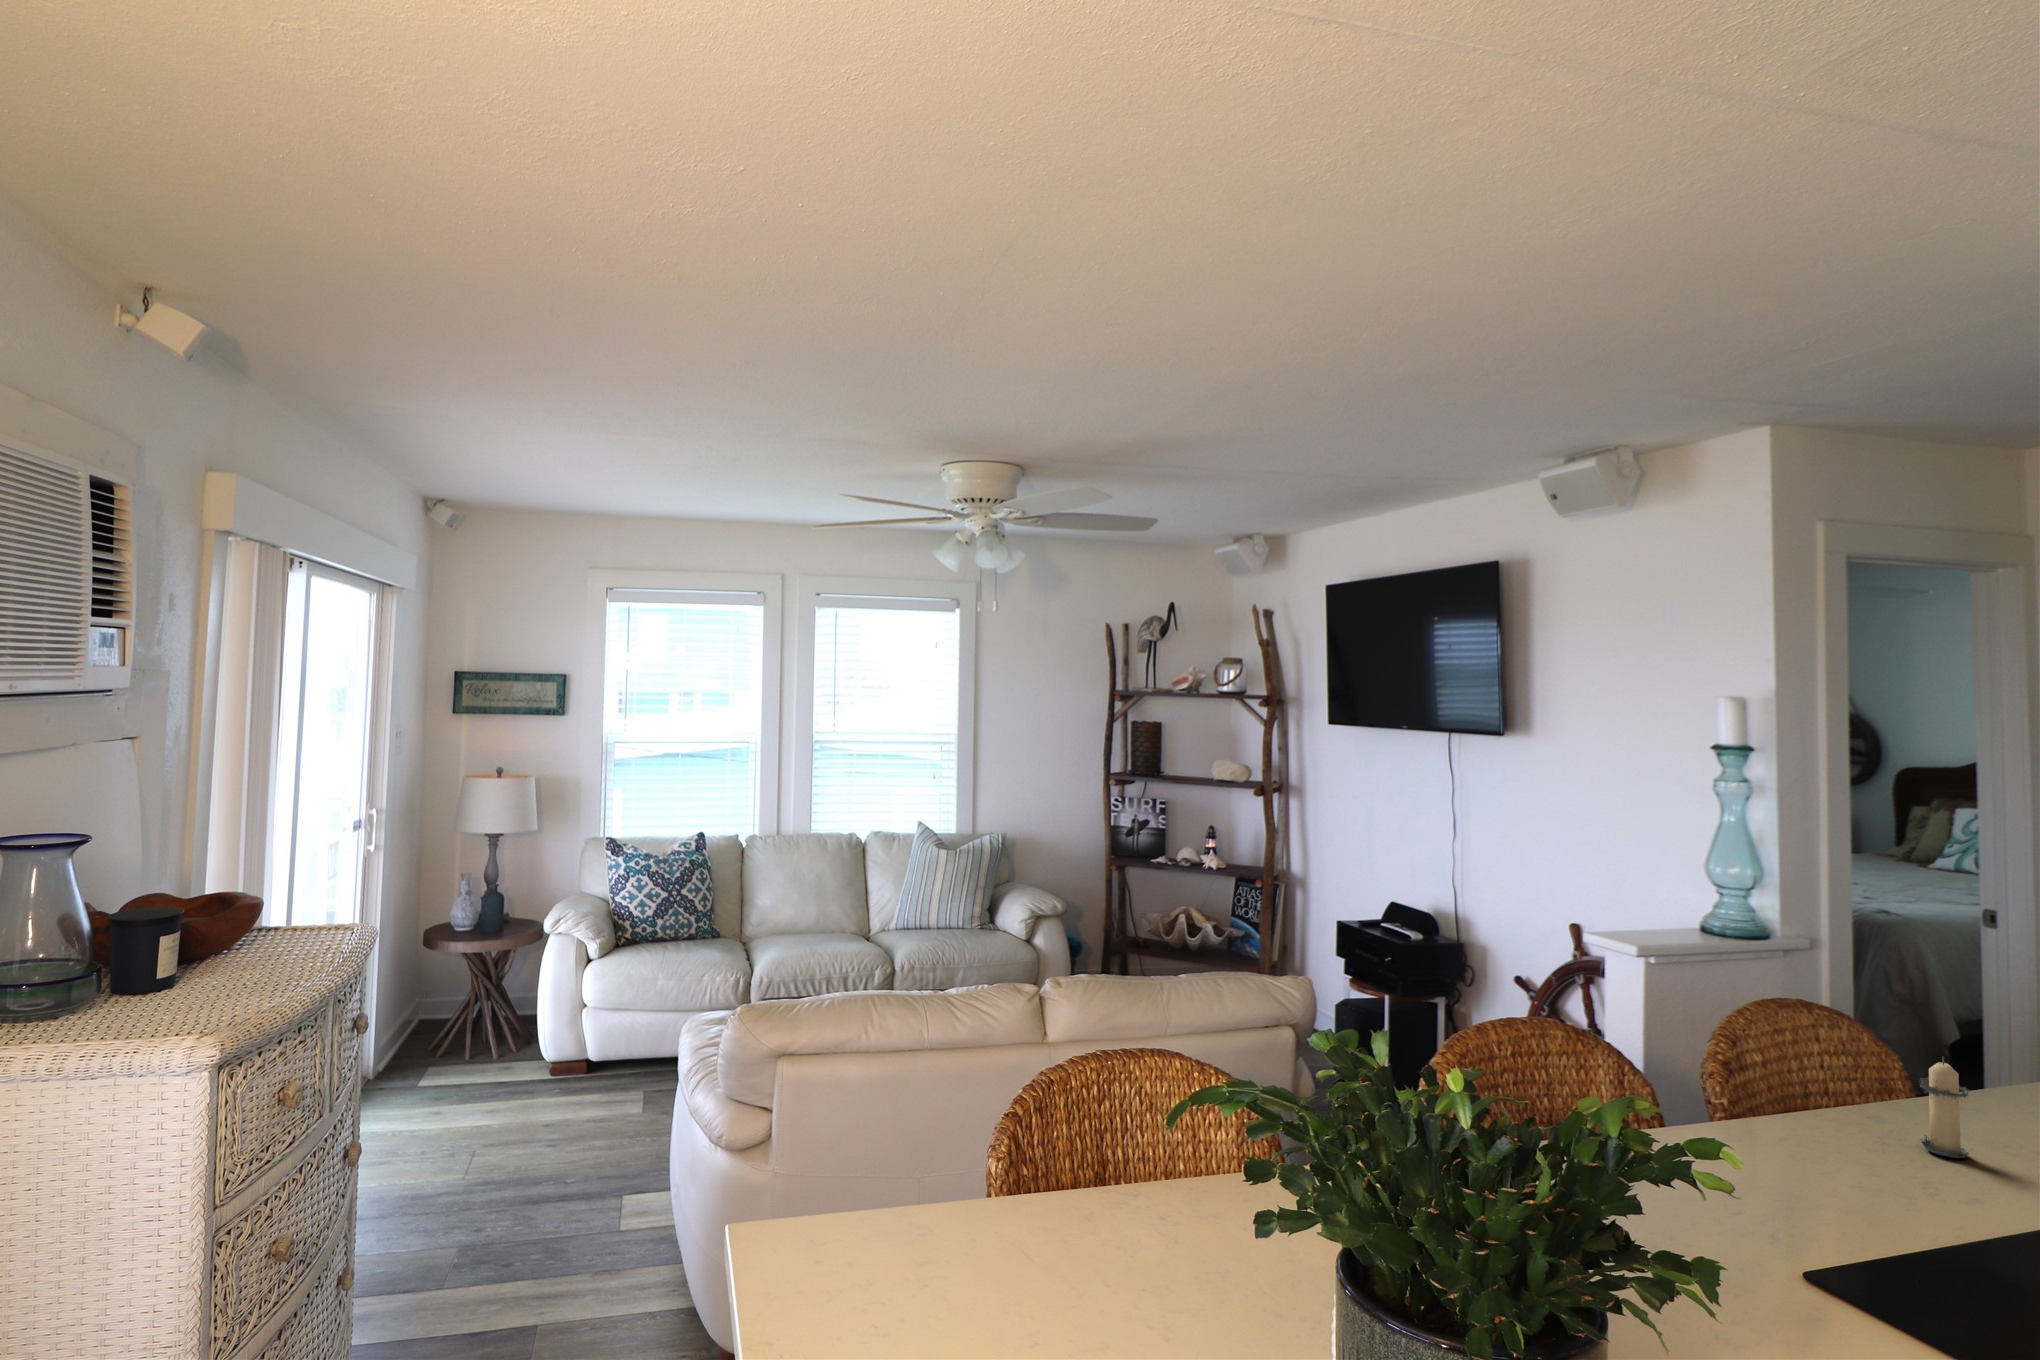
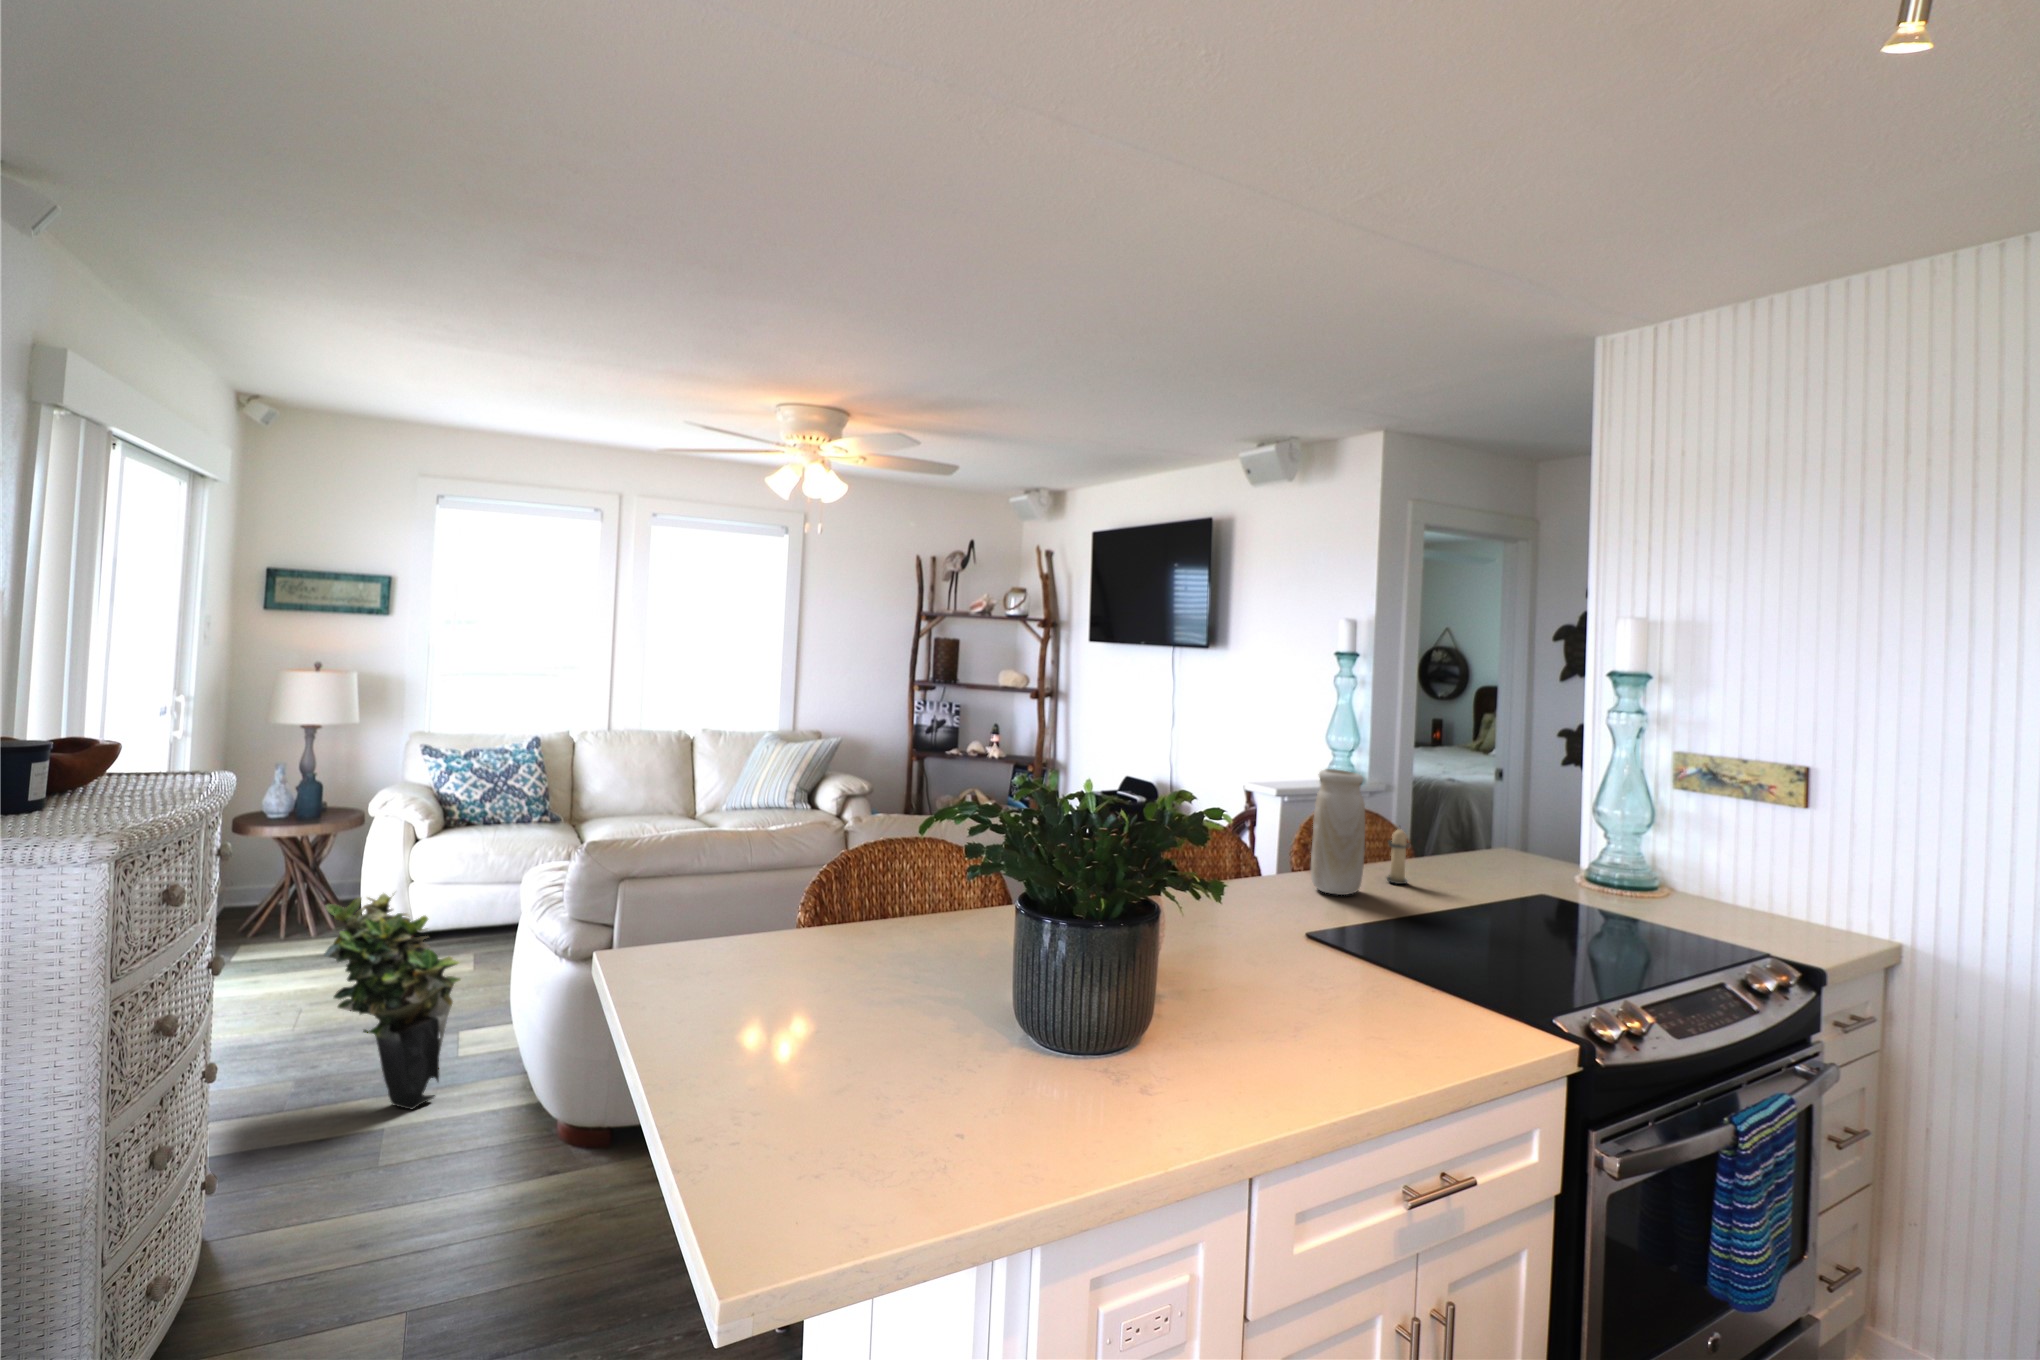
vase: none [1782,961,1894,1180] -> present [1311,769,1365,895]
potted plant: none [475,1039,614,1304] -> present [324,894,461,1109]

